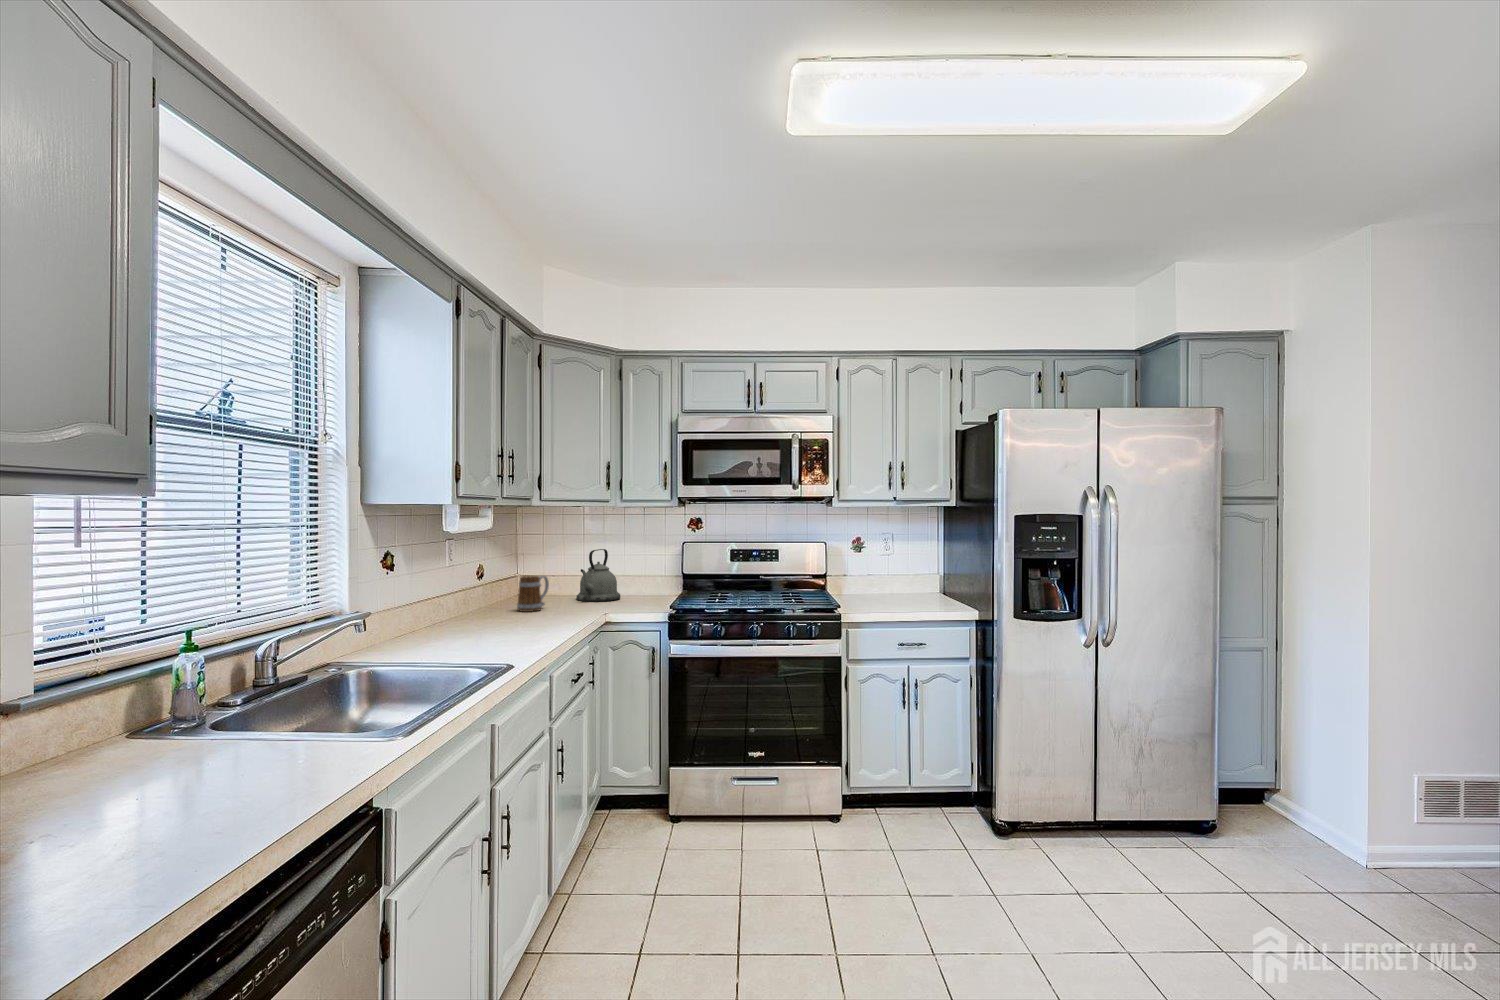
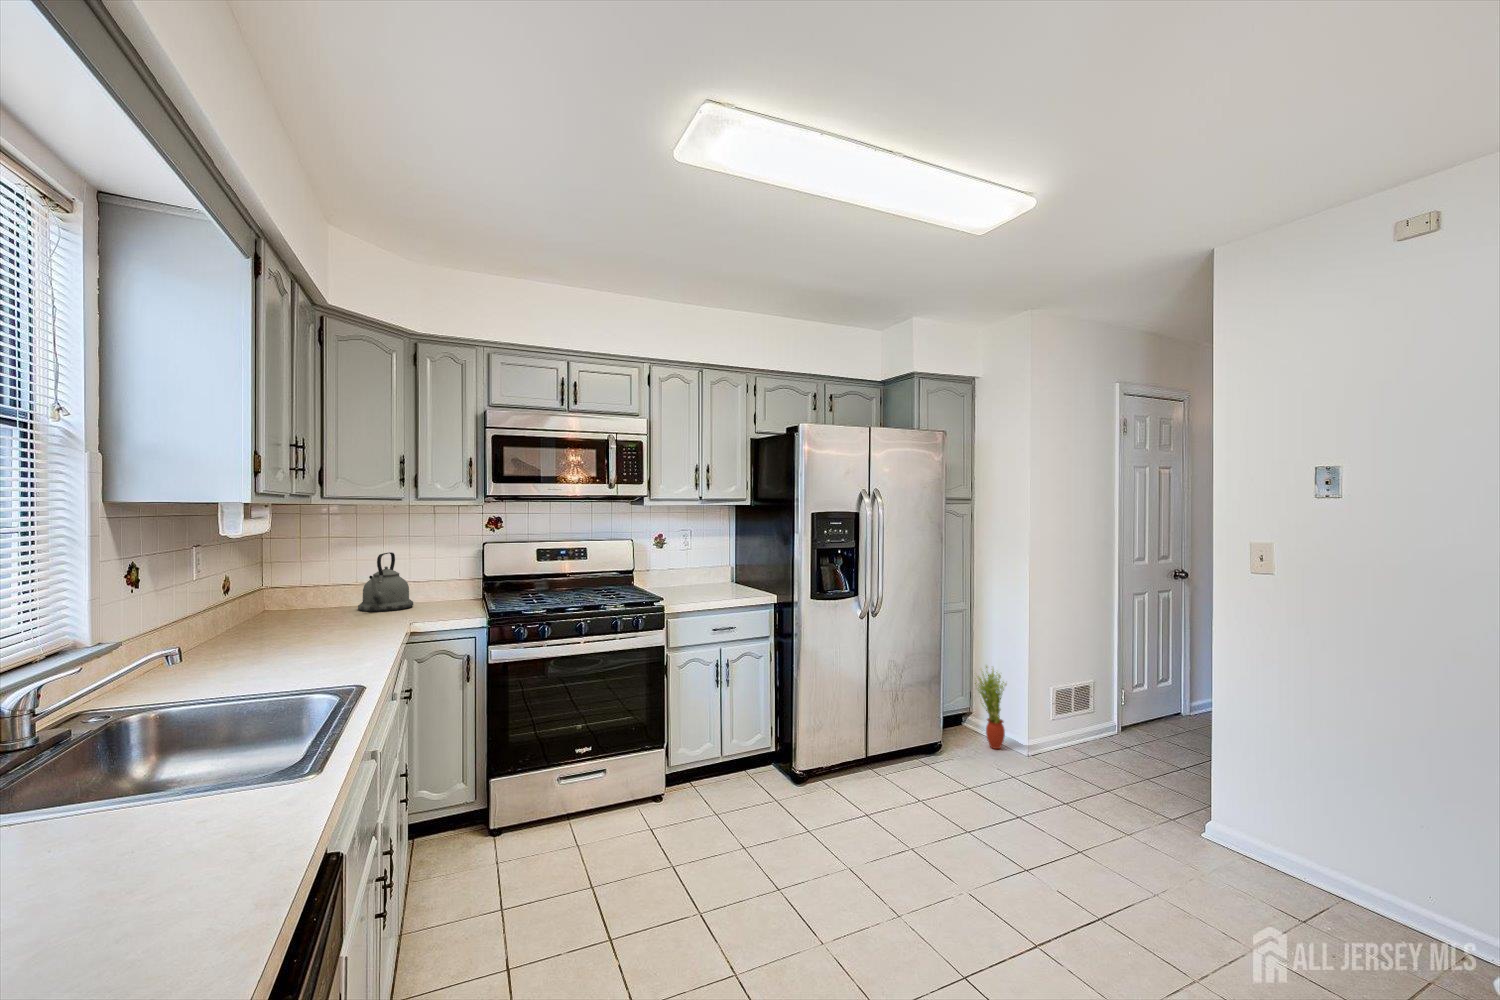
mug: present [517,576,549,612] -> none [293,585,334,629]
potted plant: none [1276,727,1328,847] -> present [975,666,1006,749]

